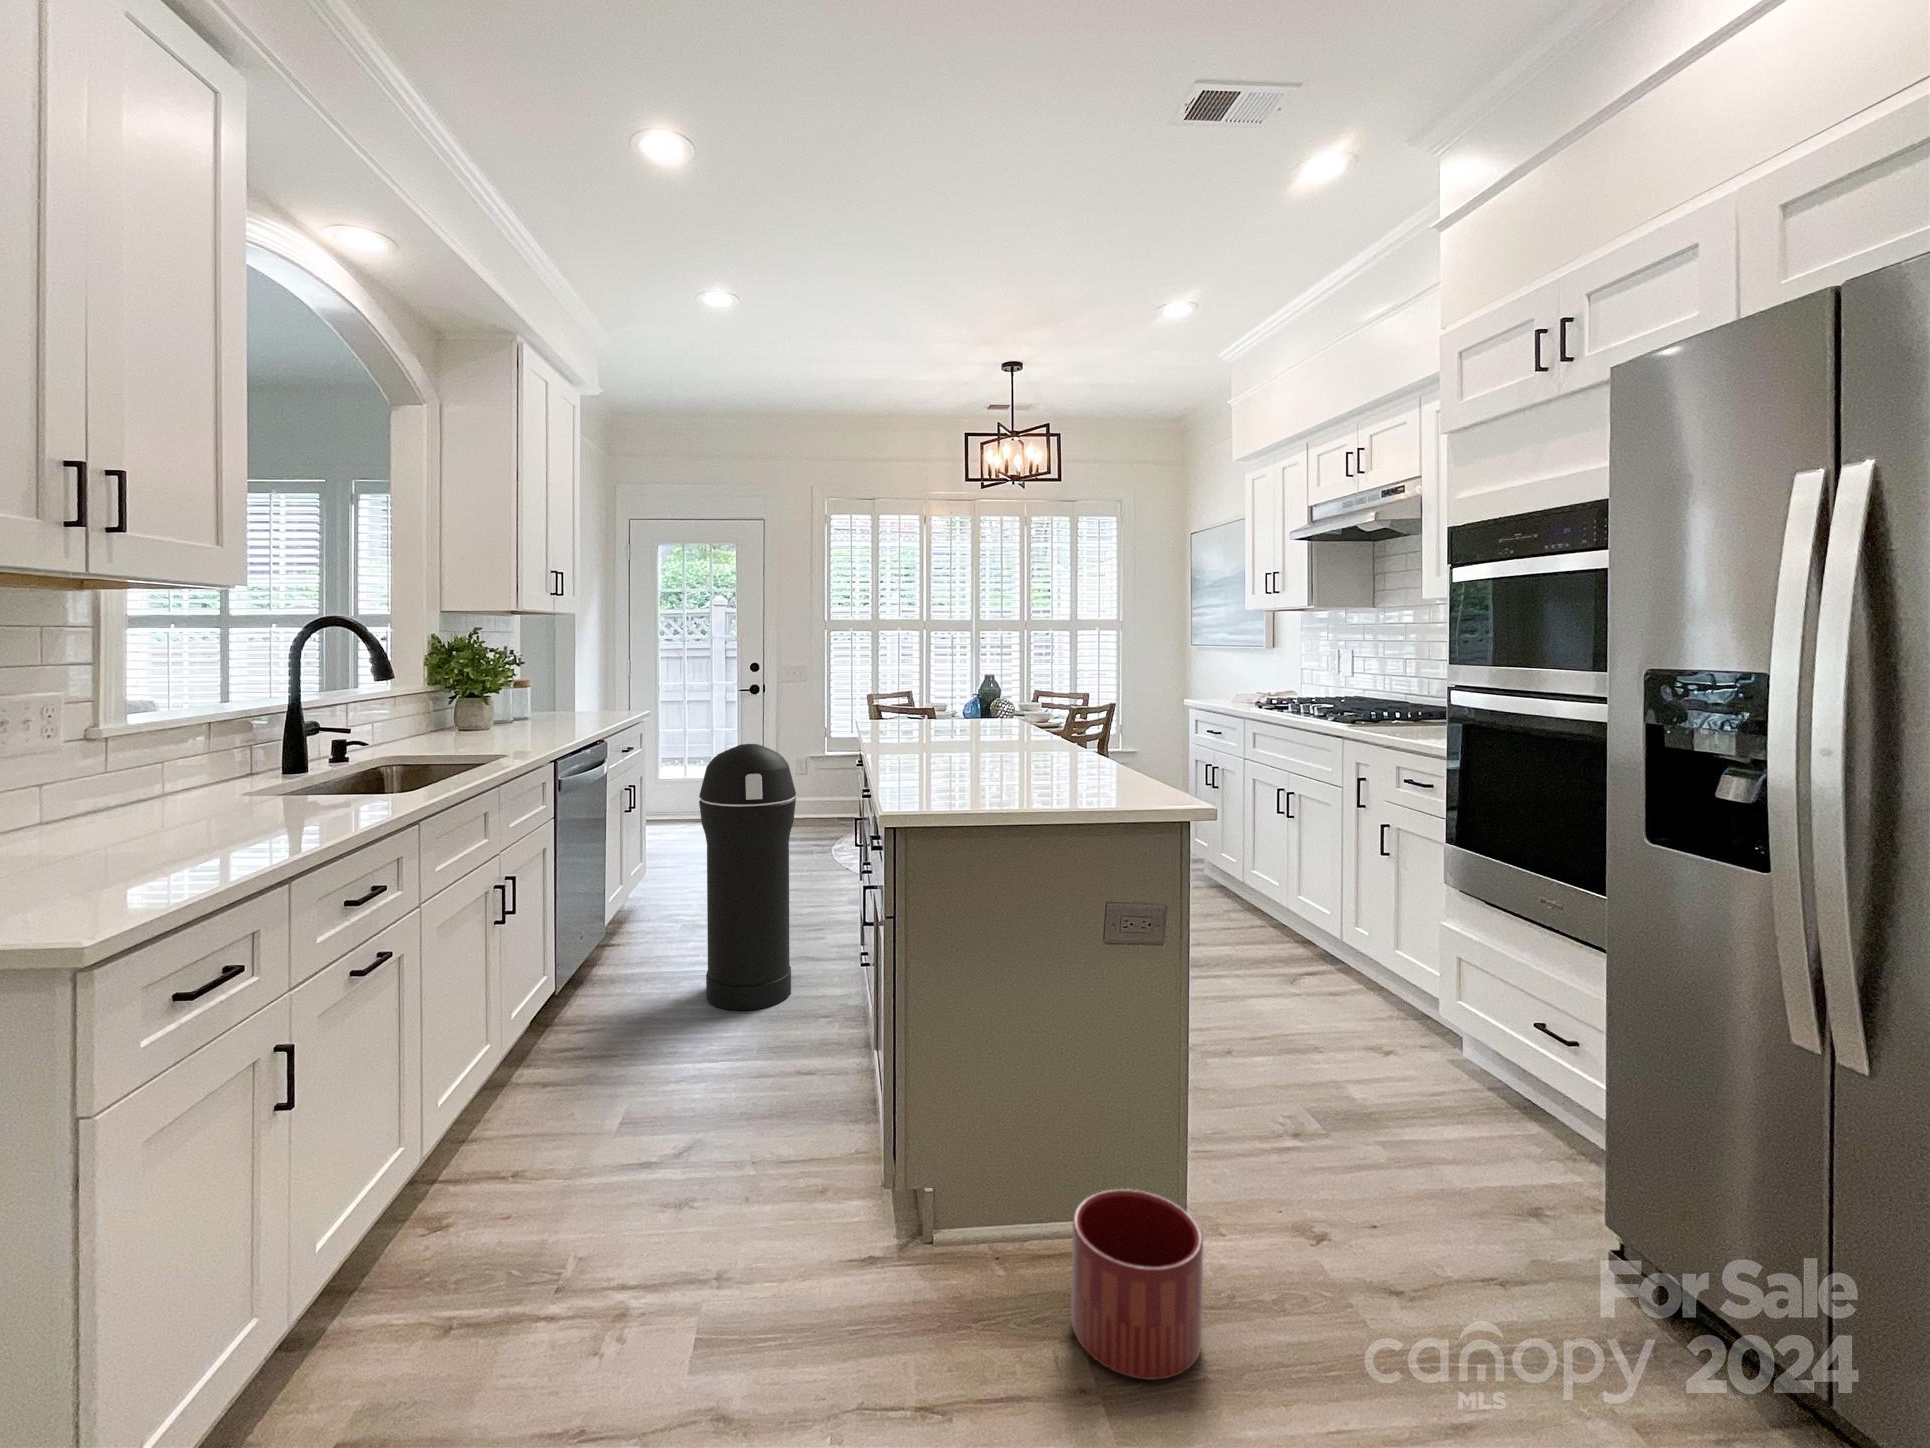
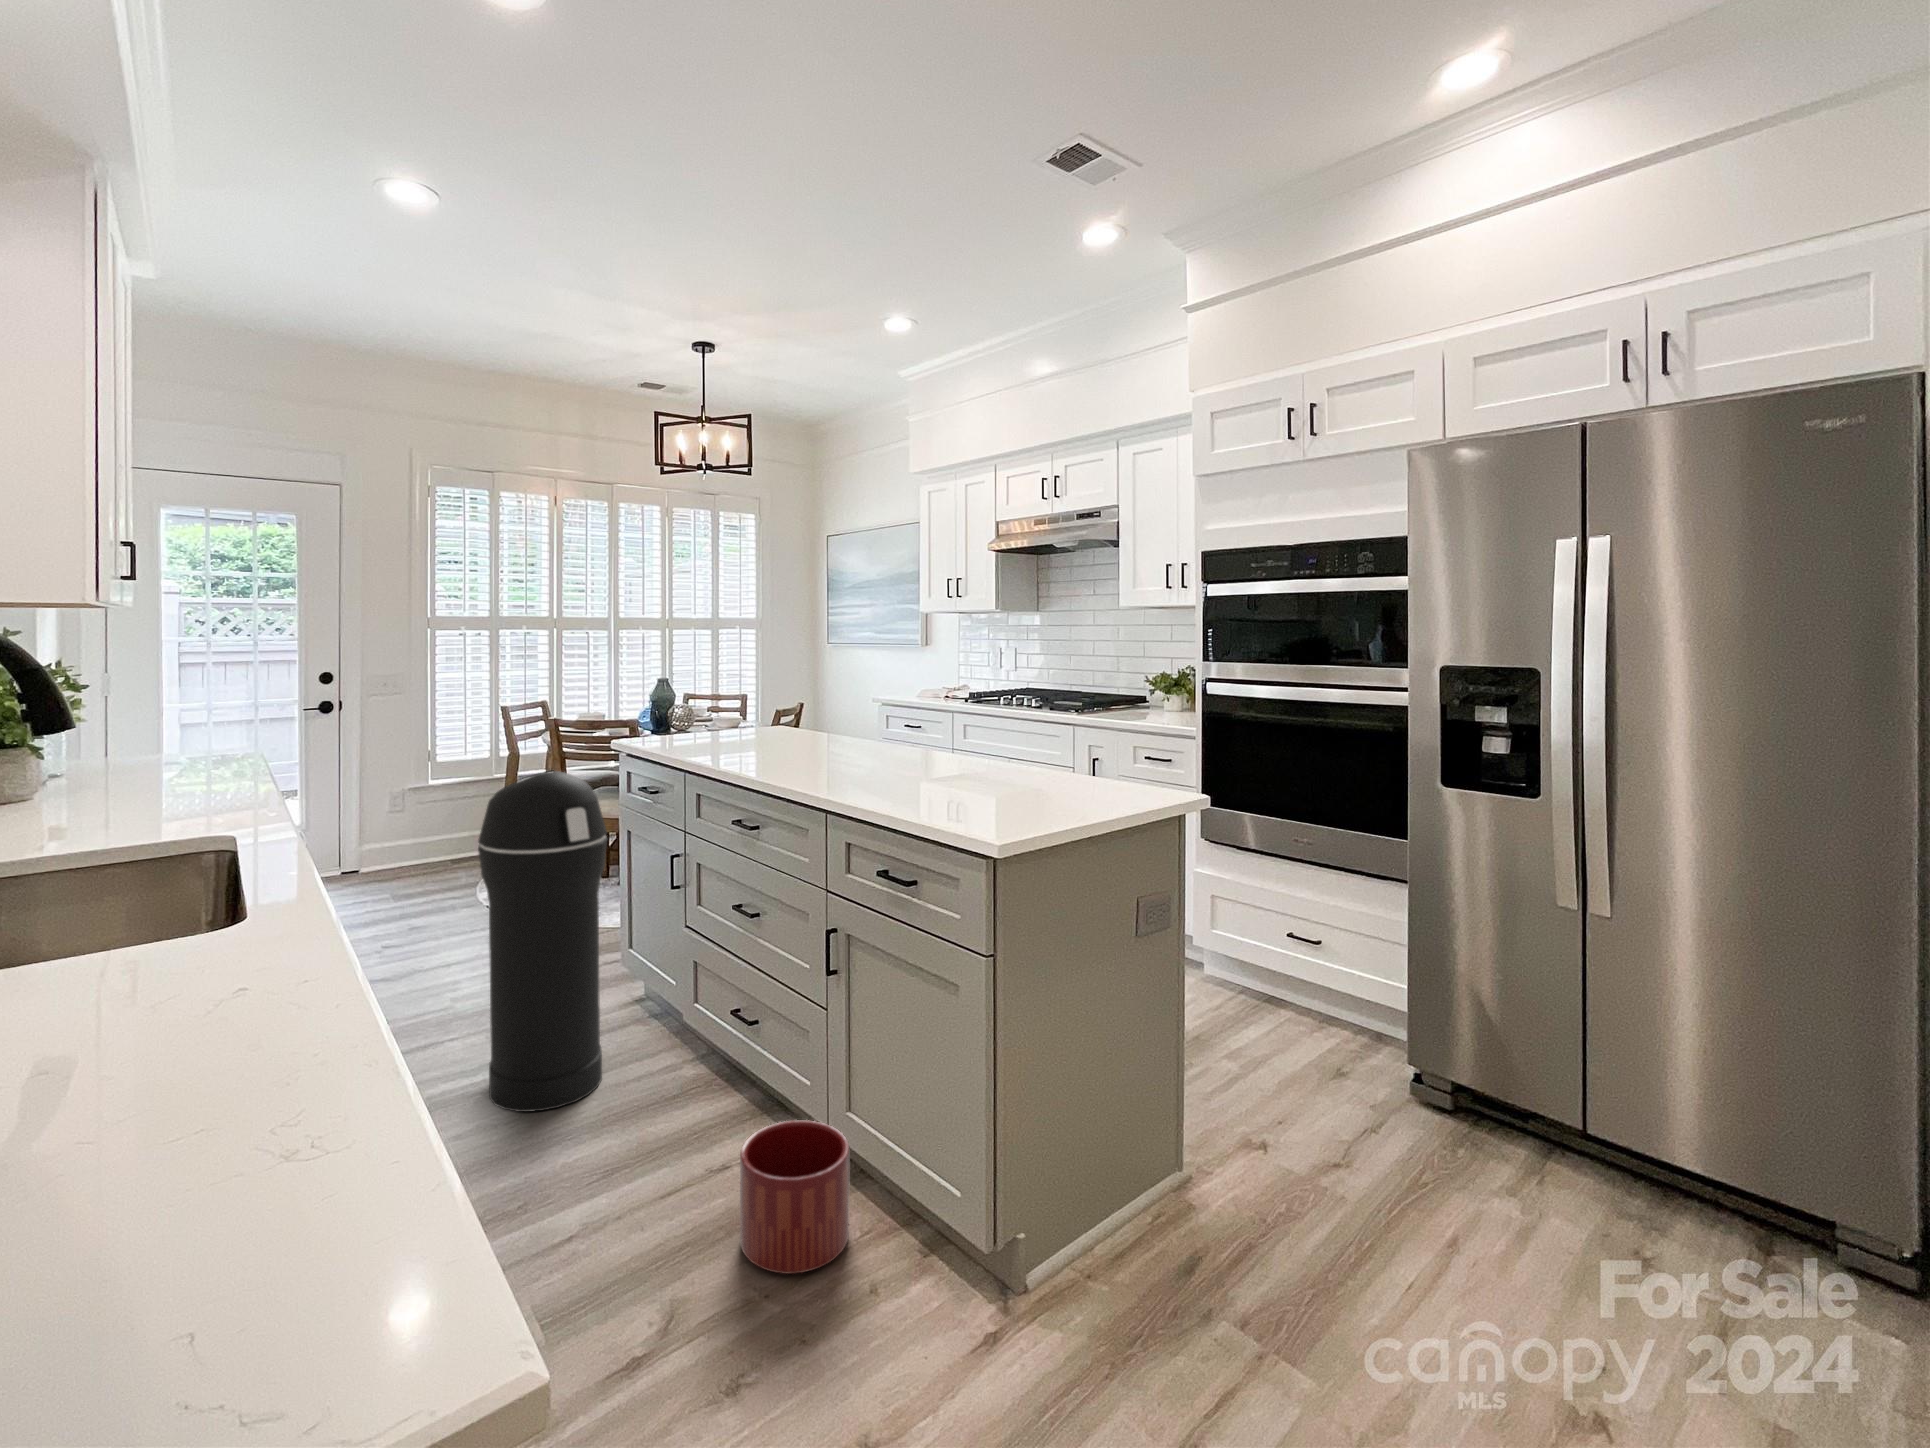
planter: present [1071,1189,1203,1380] -> present [740,1120,849,1274]

